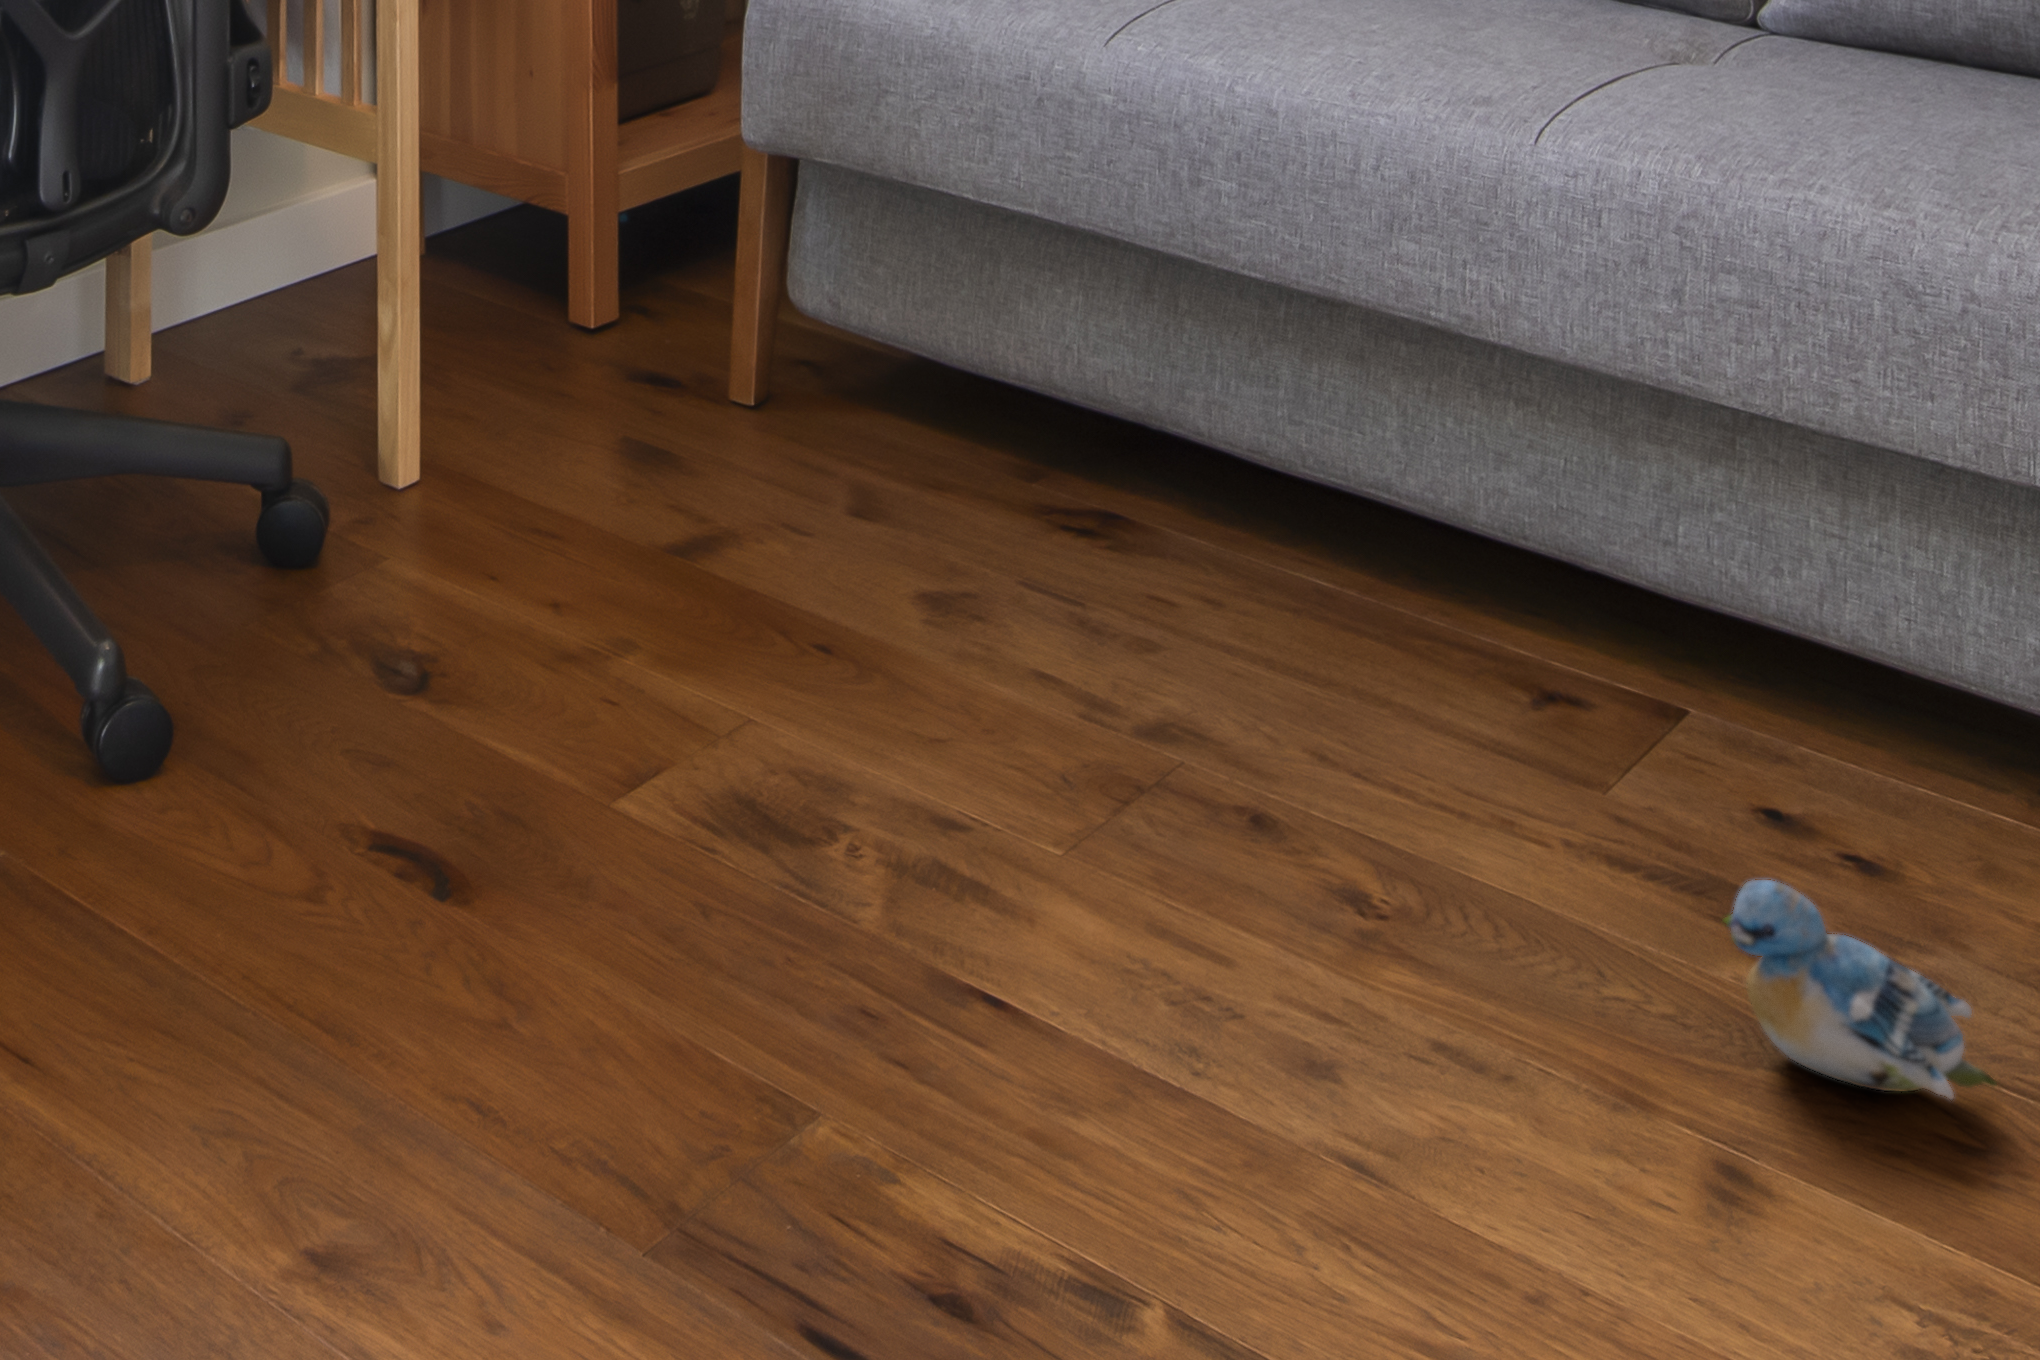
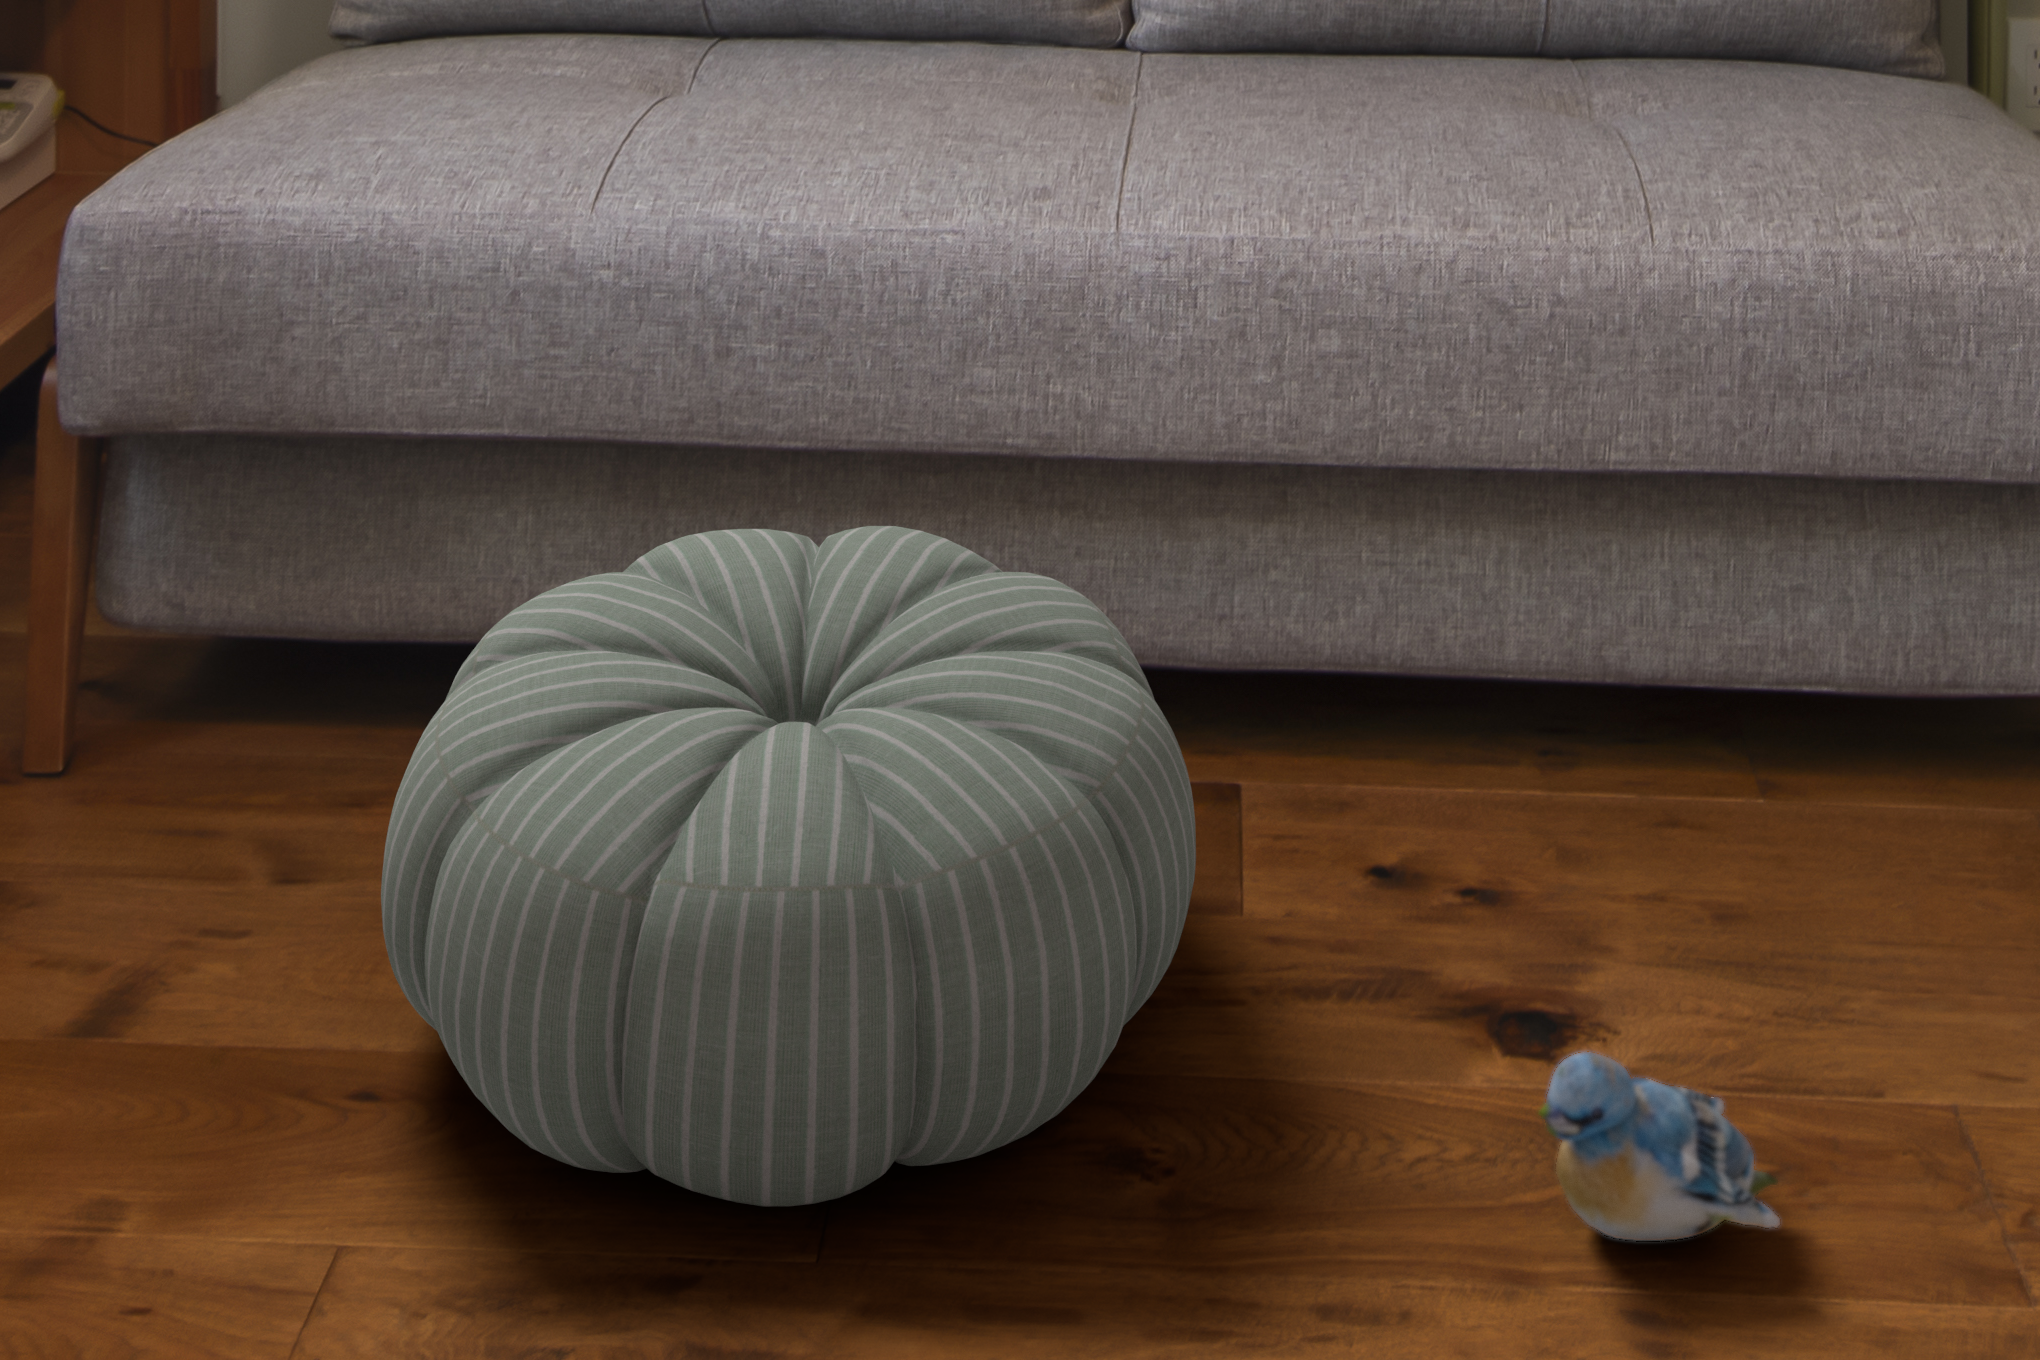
pouf: none [848,326,1545,813] -> present [381,526,1196,1206]

